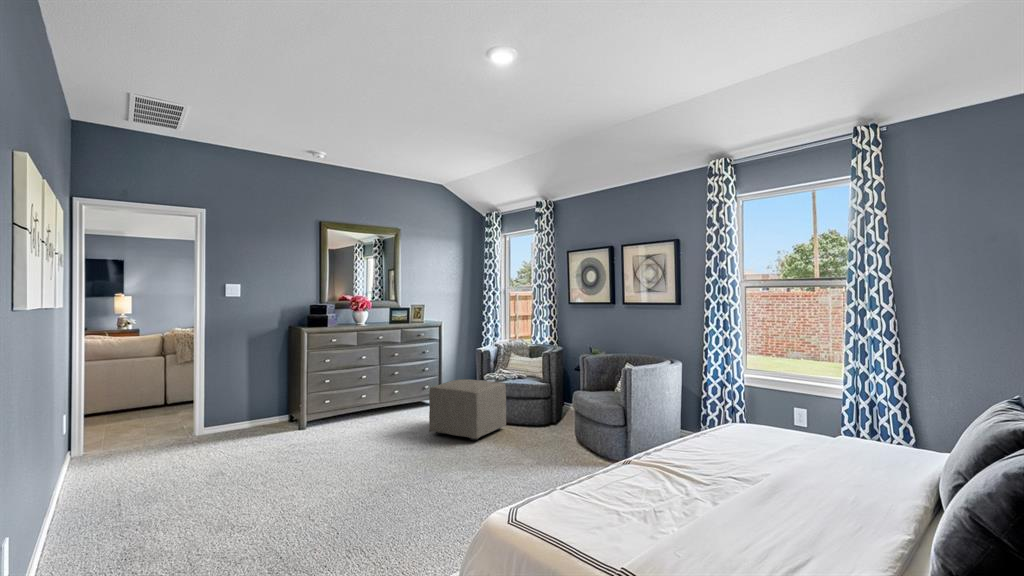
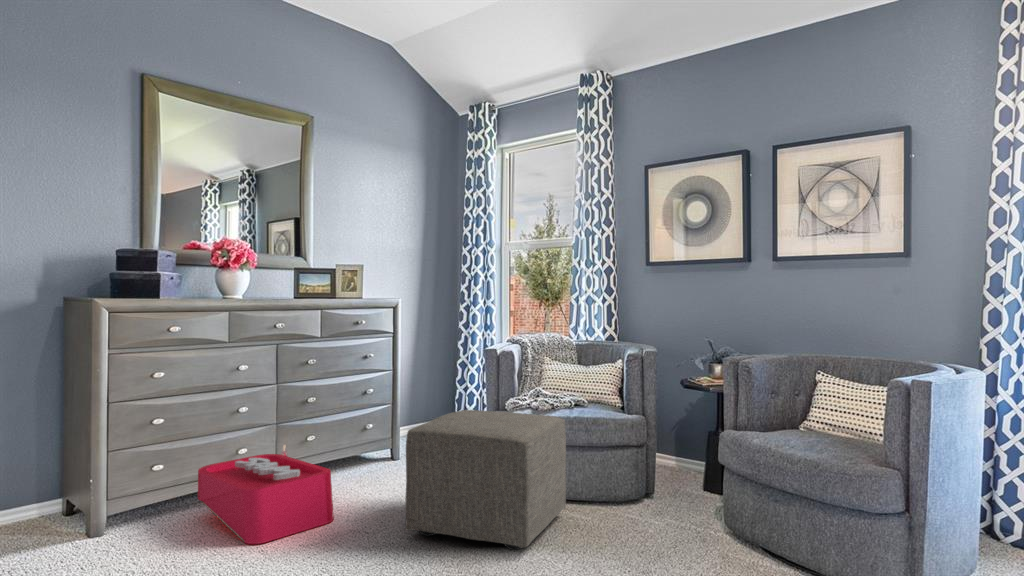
storage bin: none [344,393,402,435] -> present [198,443,334,544]

